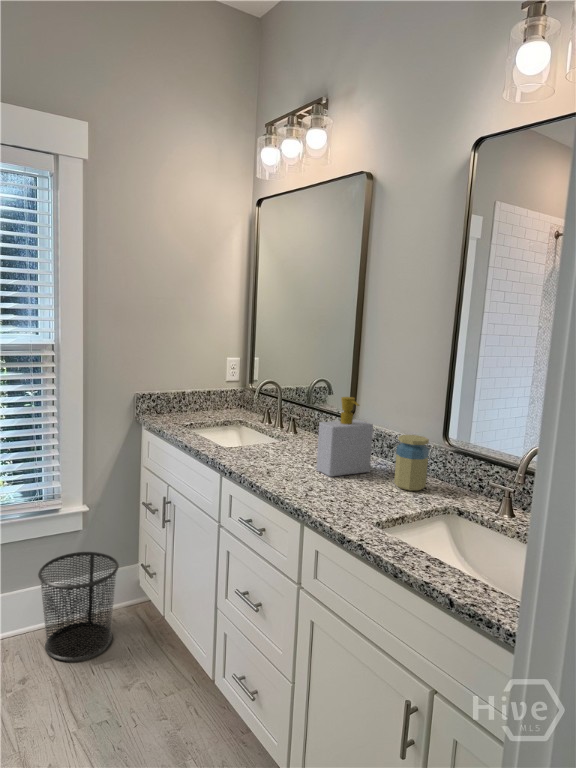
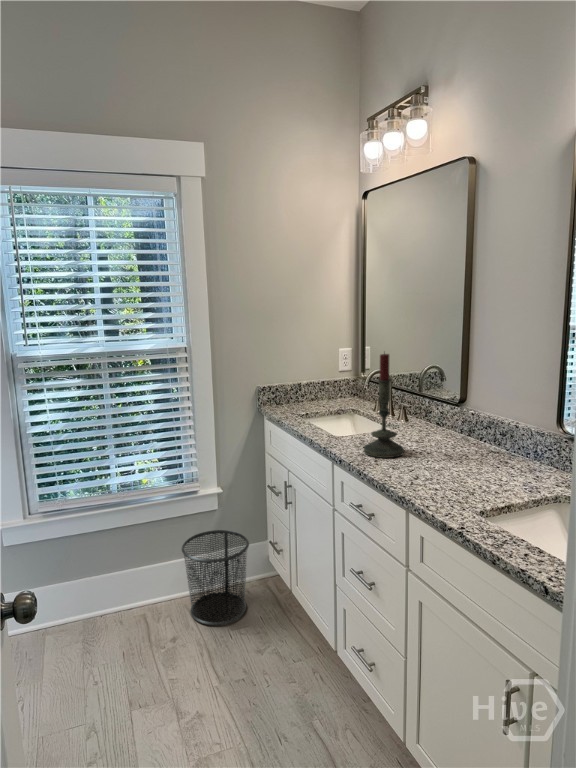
candle: none [253,357,295,469] -> present [364,353,404,458]
soap bottle: present [317,397,373,477] -> none [425,387,481,465]
jar: present [394,435,429,491] -> none [503,424,538,479]

